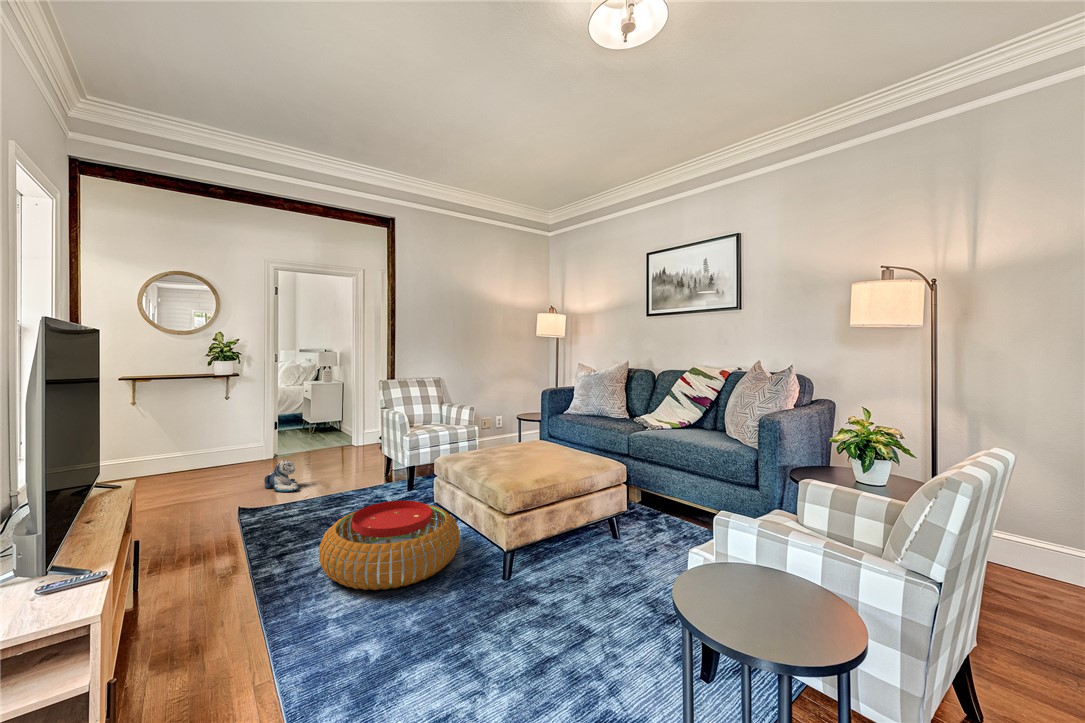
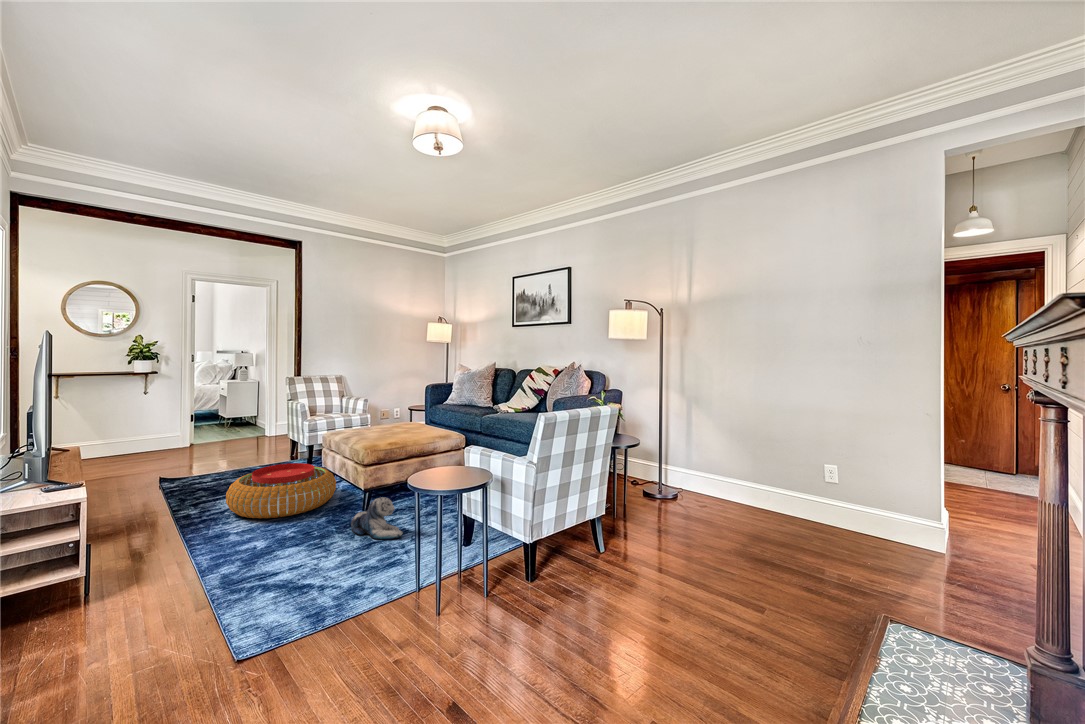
plush toy: present [264,460,298,492] -> present [351,497,403,539]

